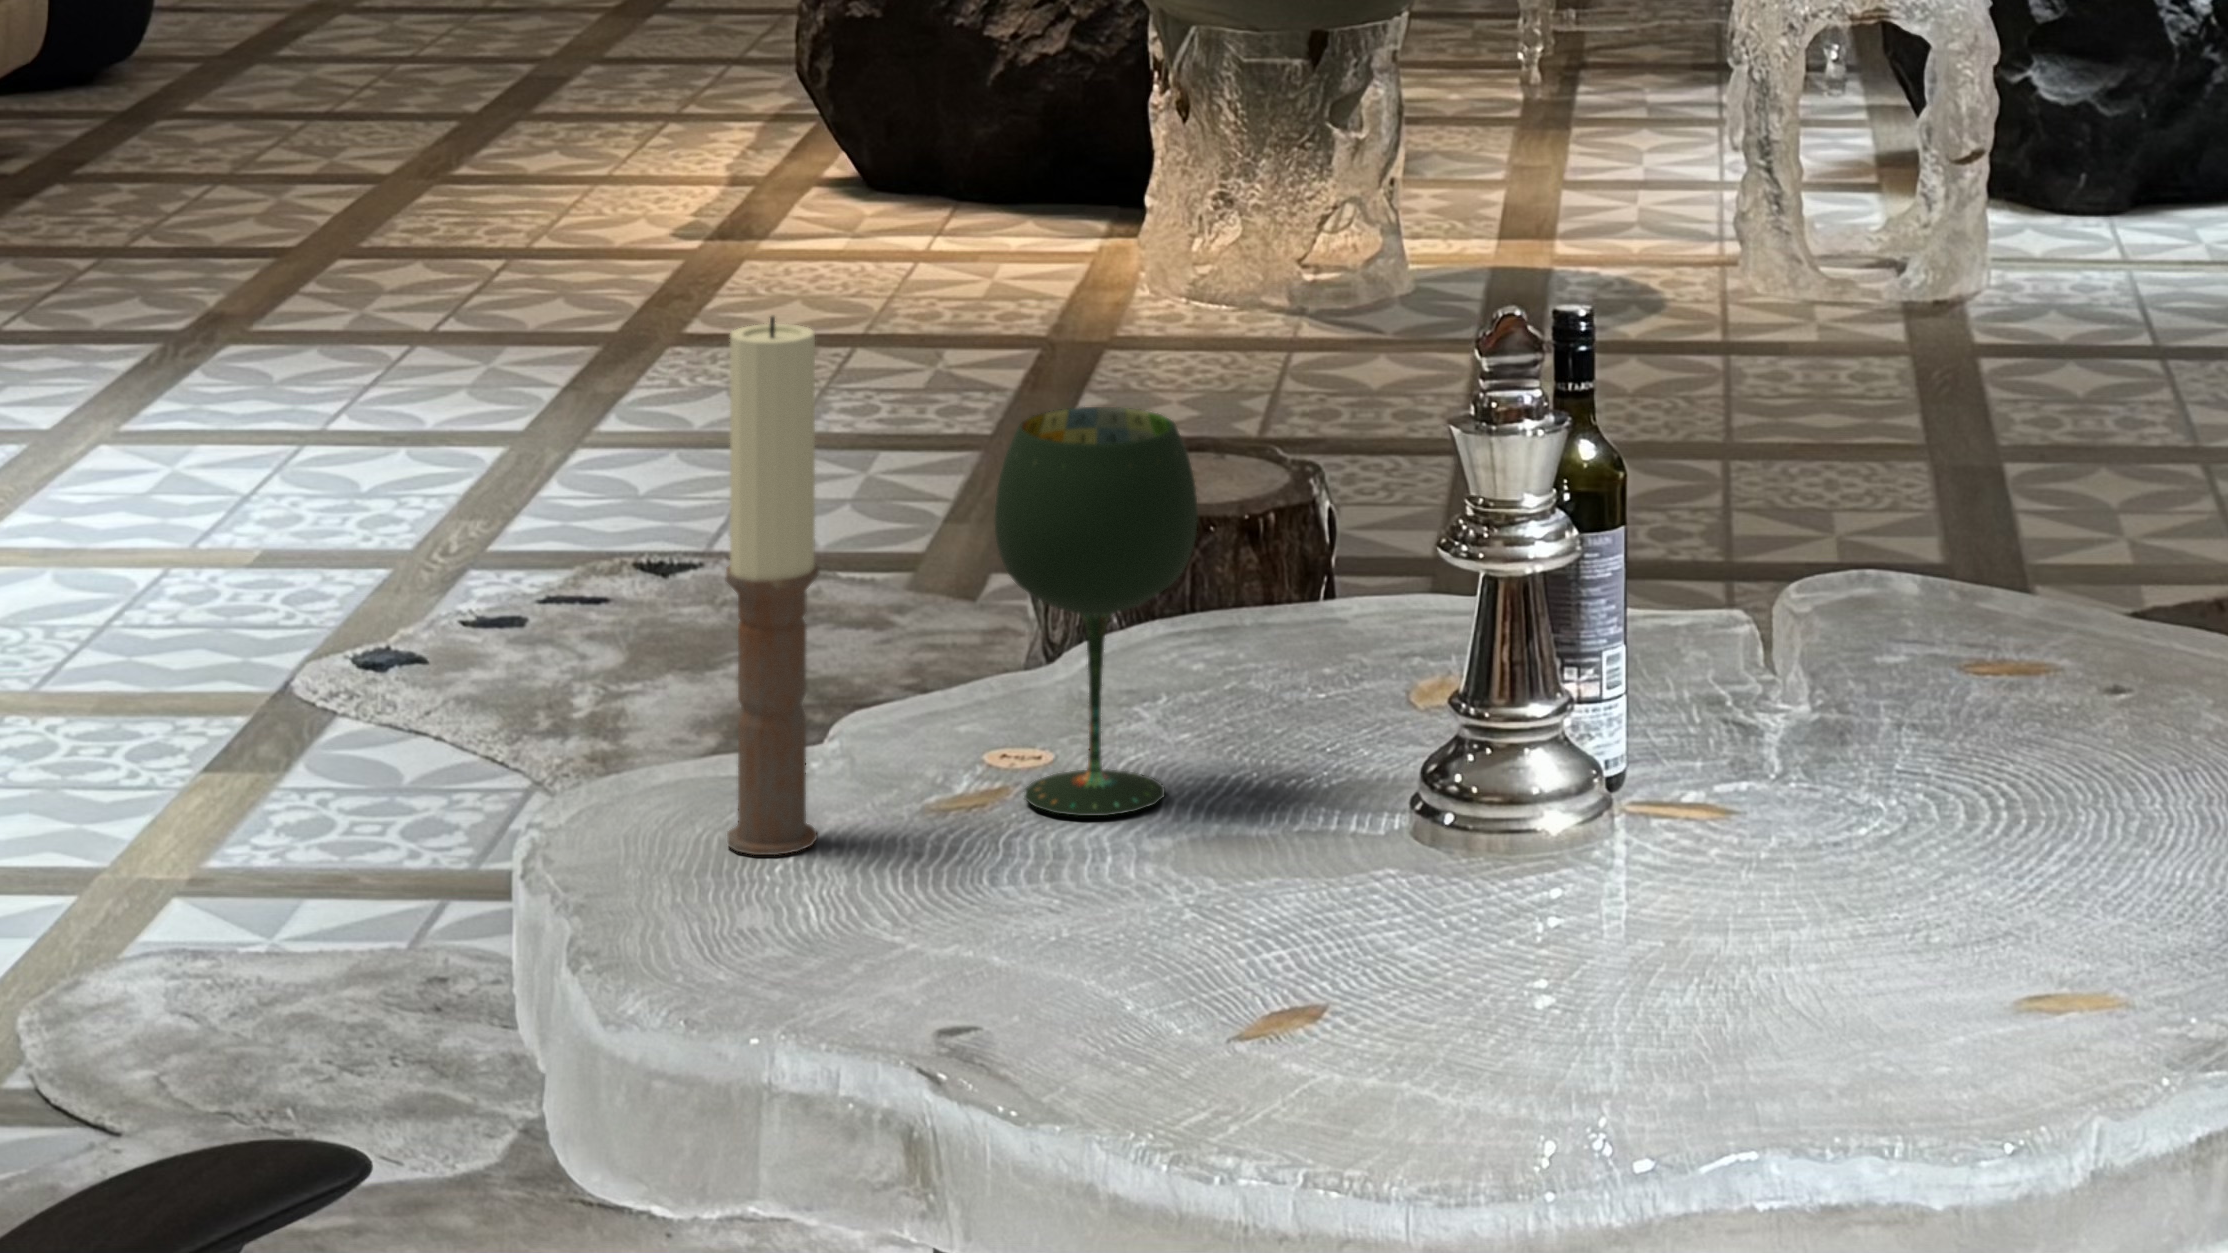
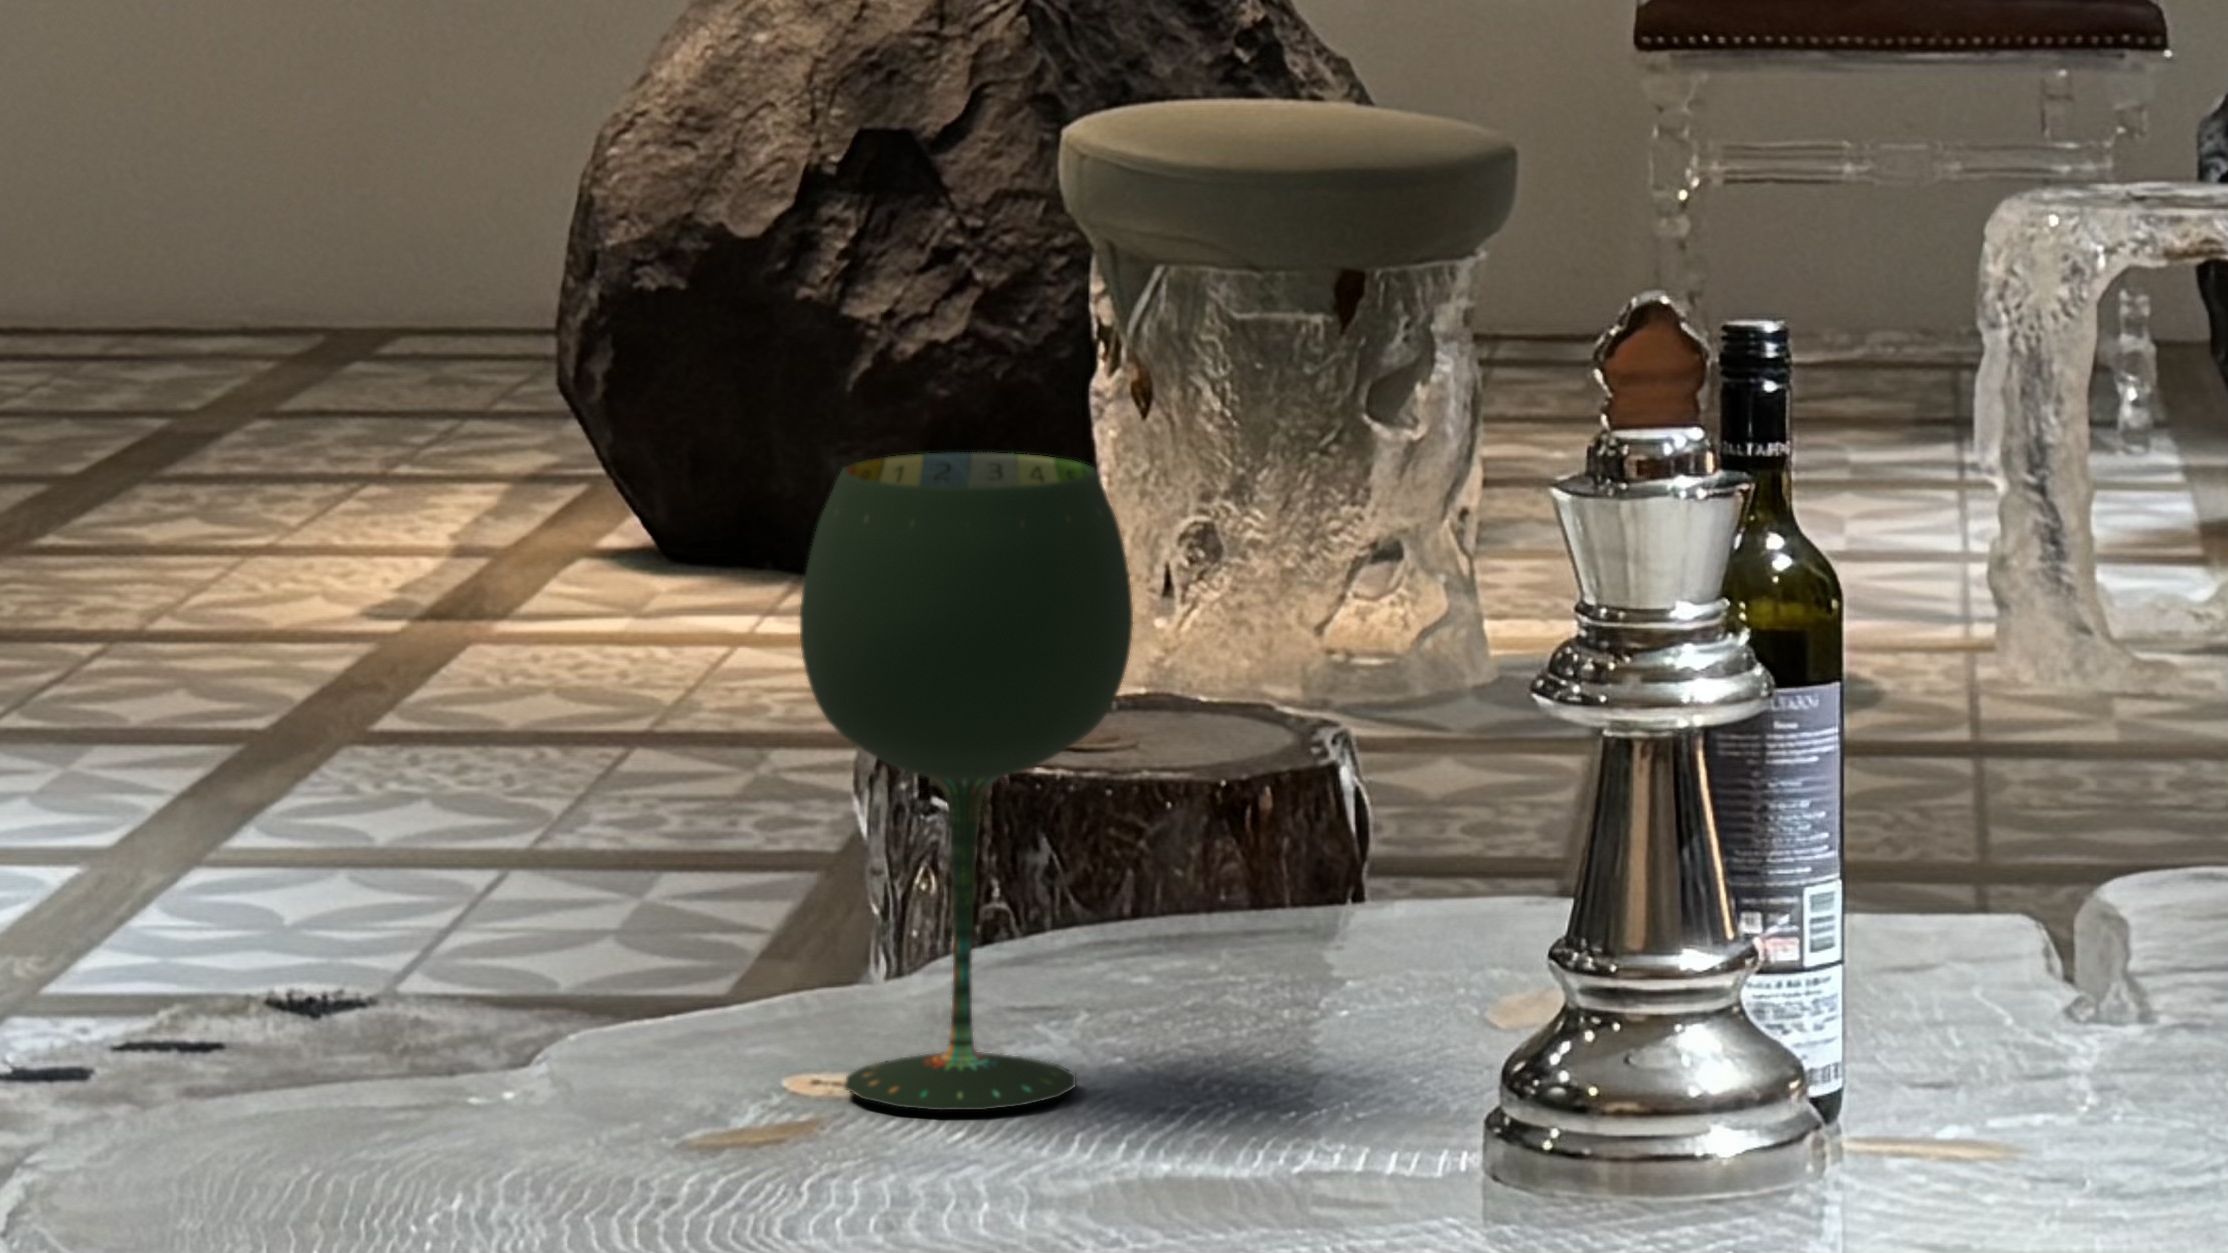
candle: present [726,316,819,855] -> none [351,261,506,1154]

